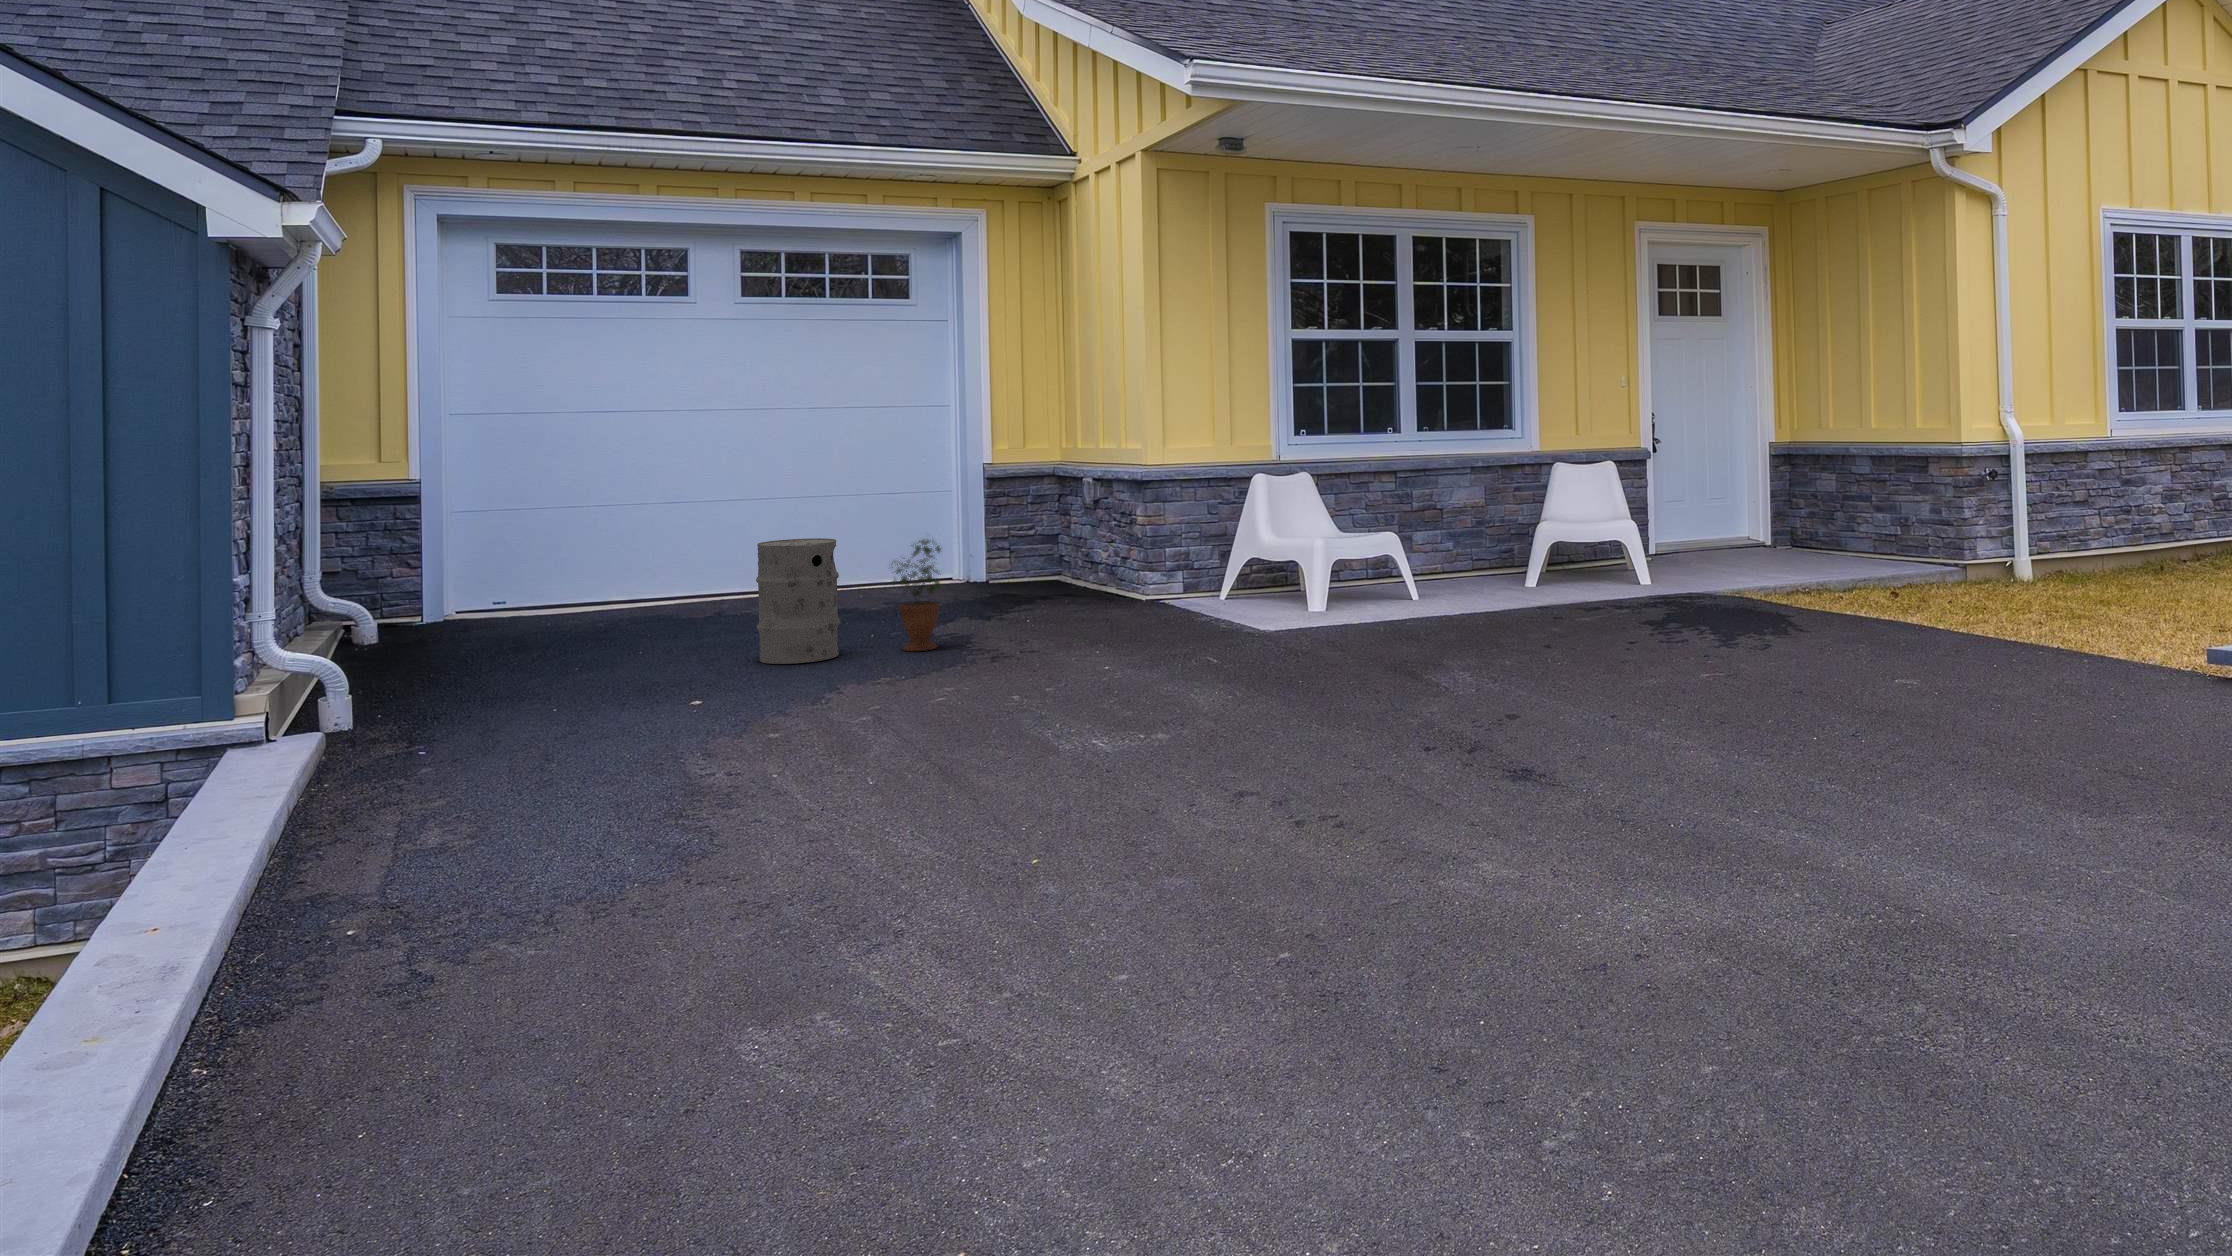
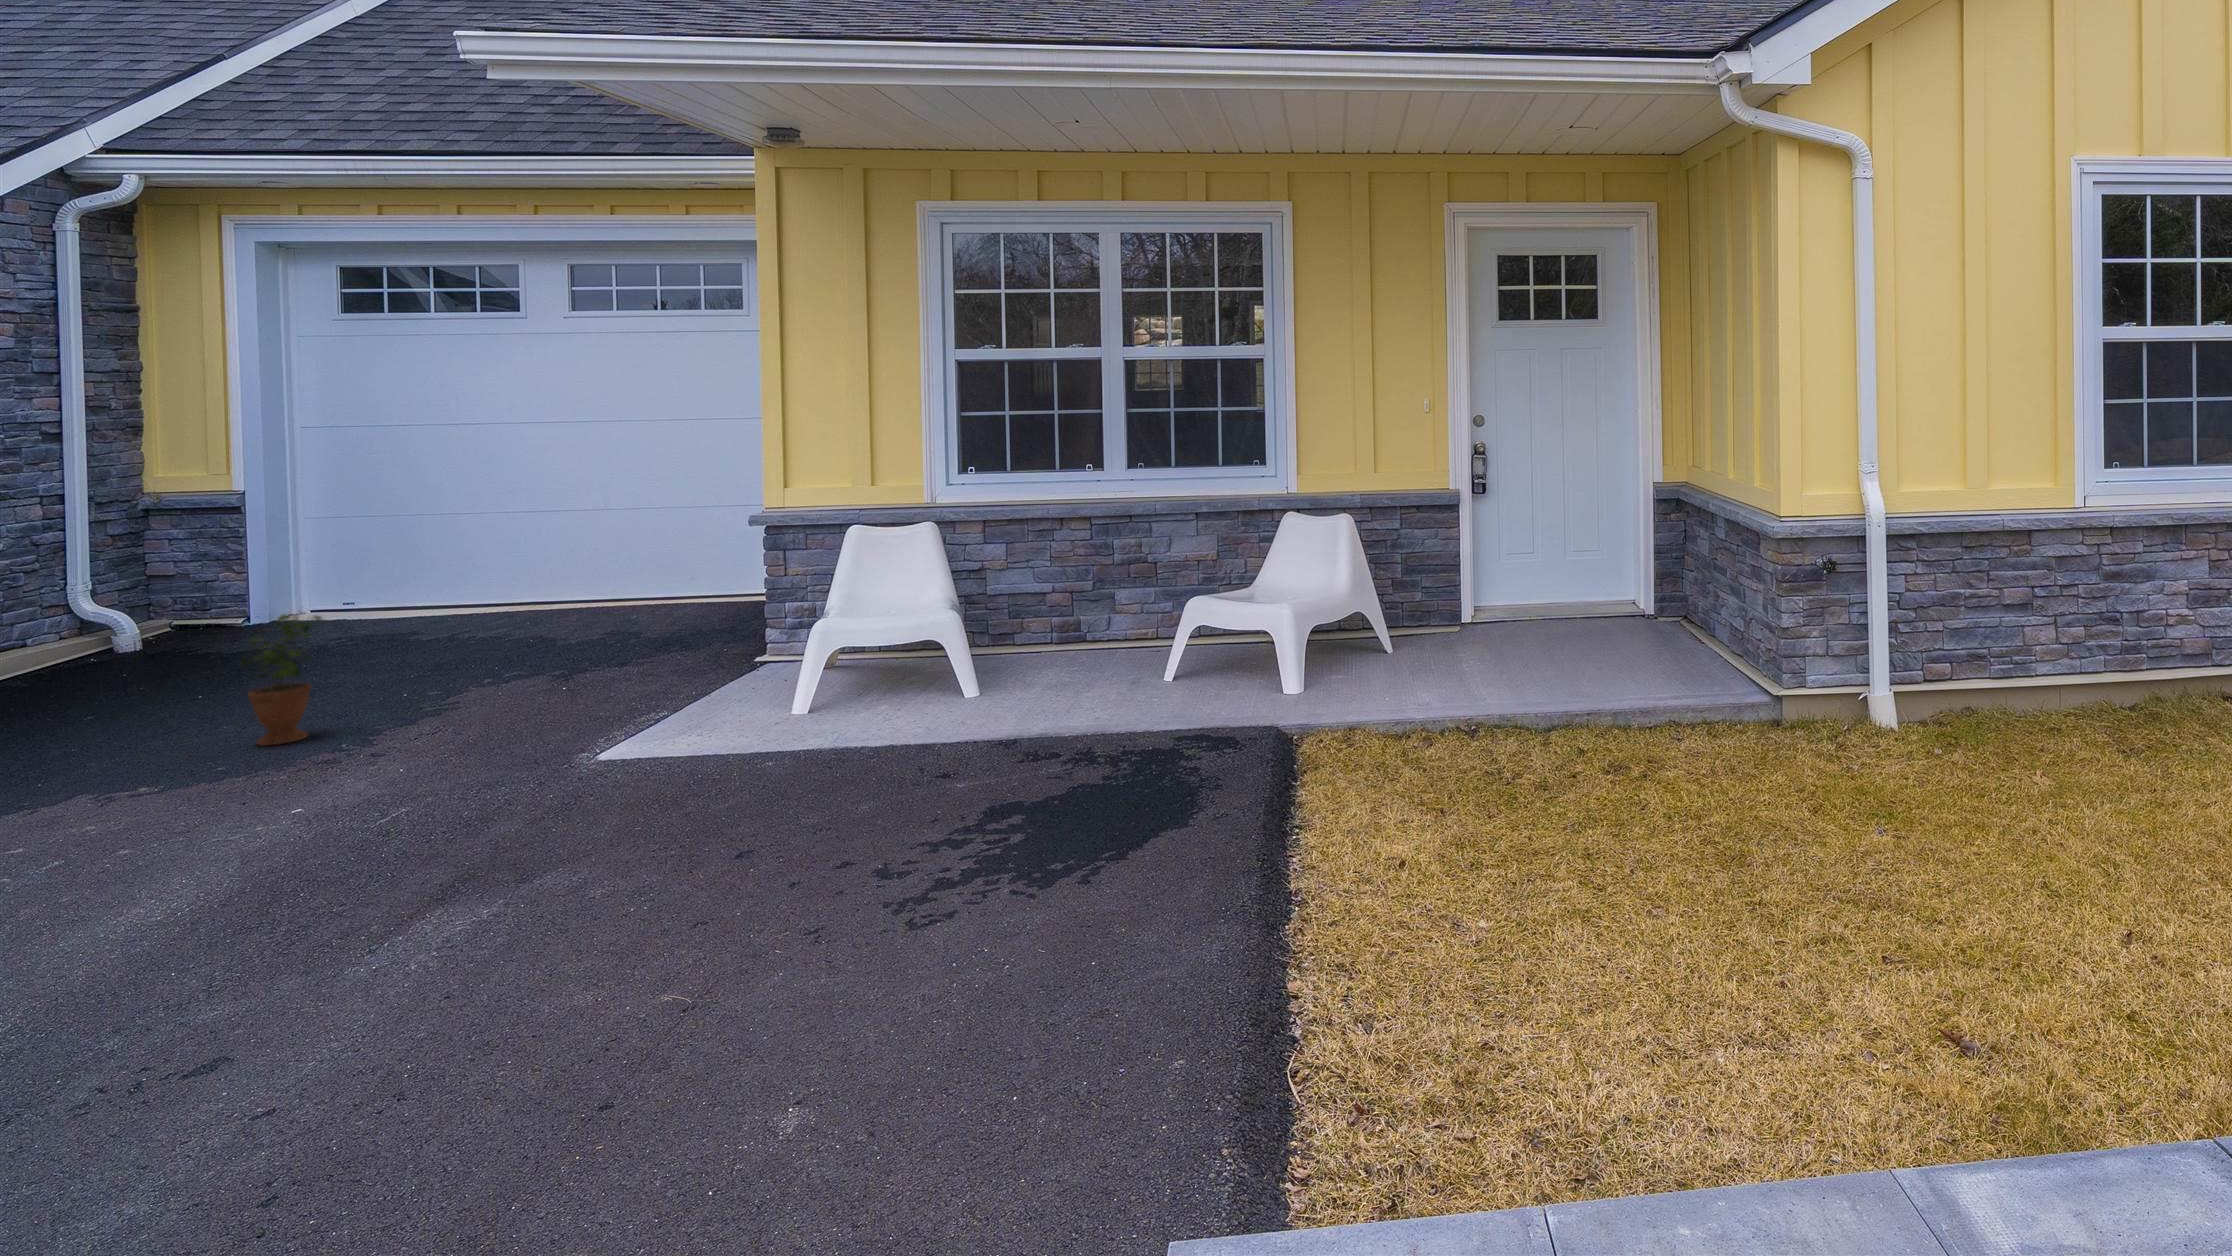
trash can: present [756,538,840,664] -> none [80,605,207,756]

